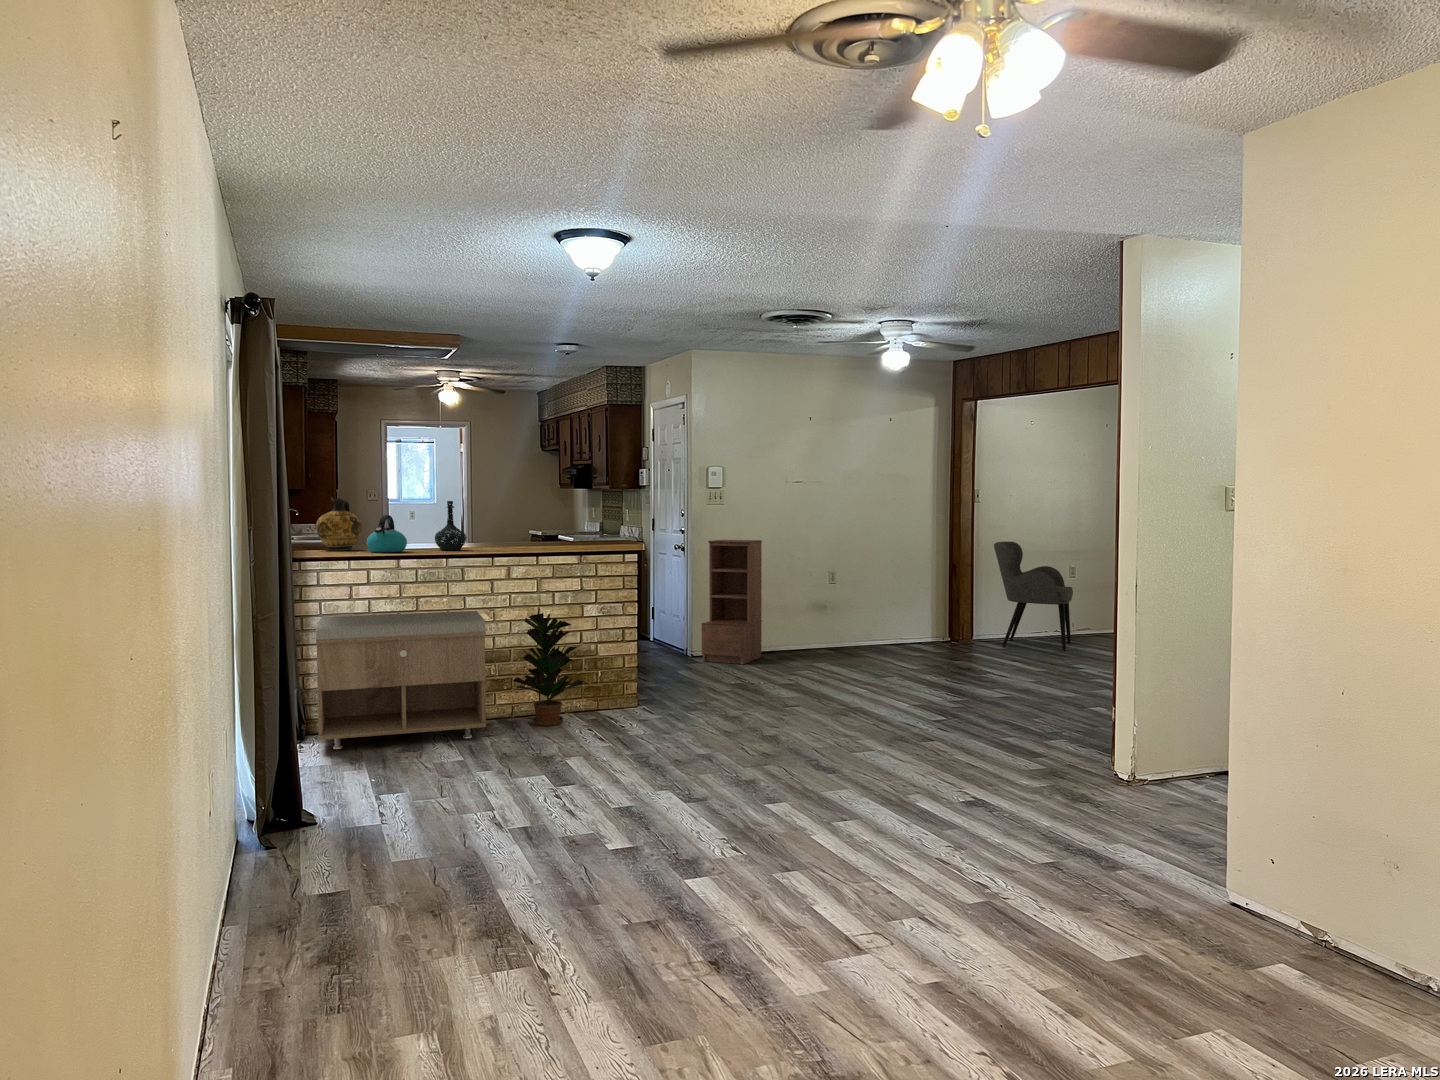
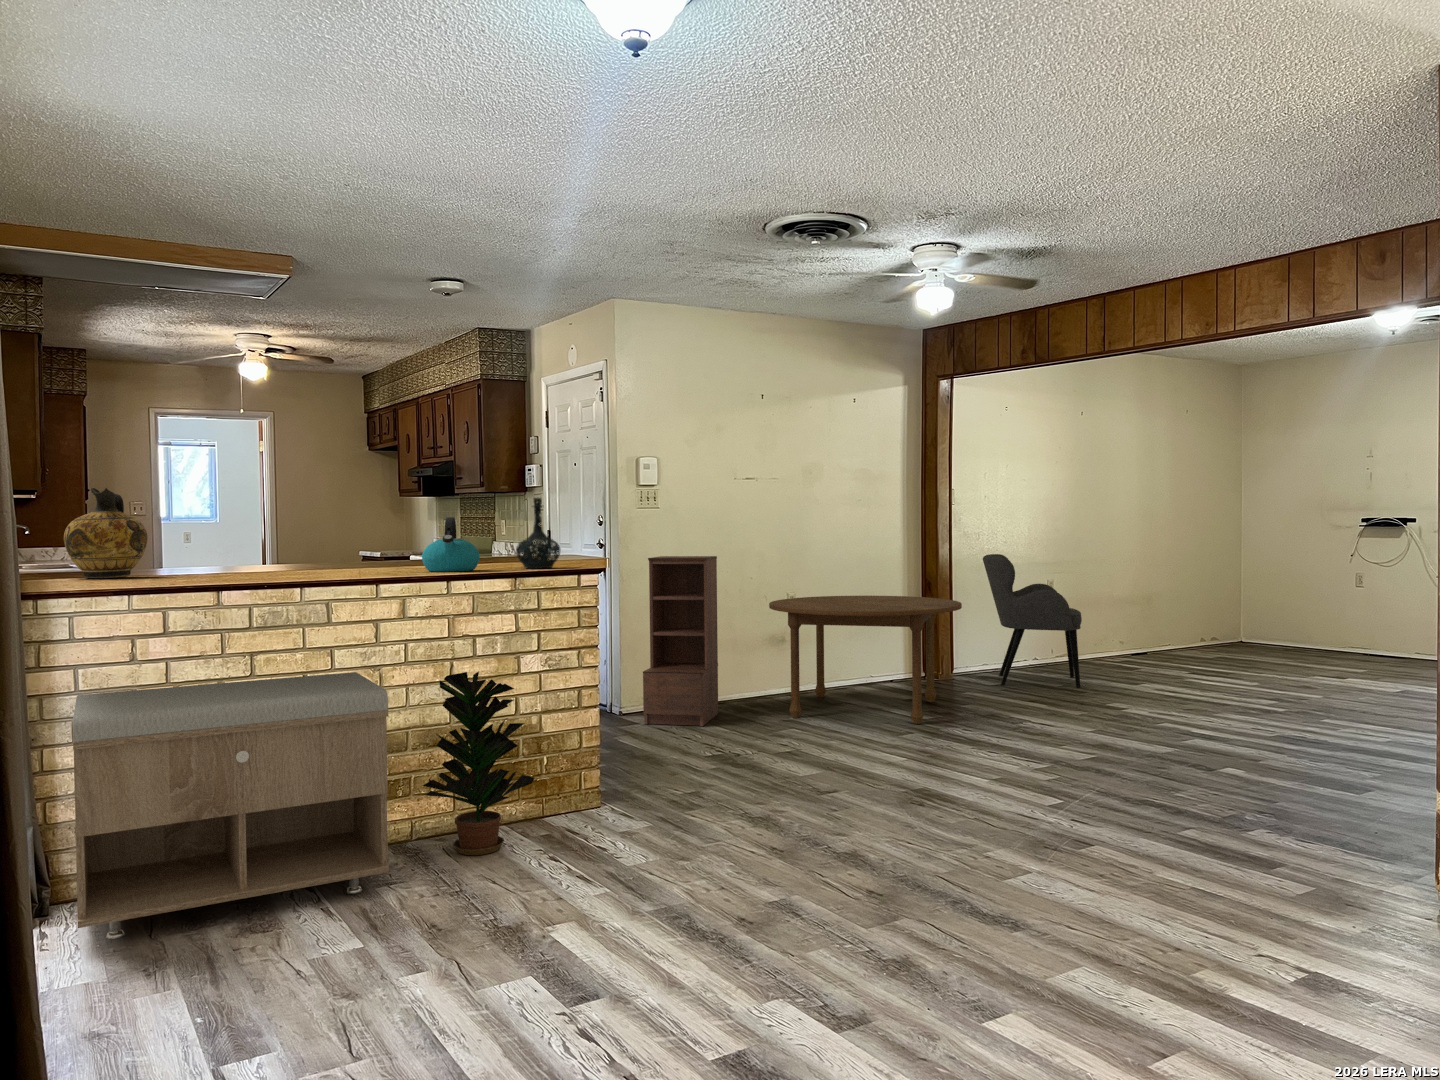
bottle: present [435,501,466,551] -> present [516,498,560,569]
kettle: present [367,515,407,553] -> present [422,517,480,572]
dining table: none [802,572,949,670] -> present [769,596,962,724]

